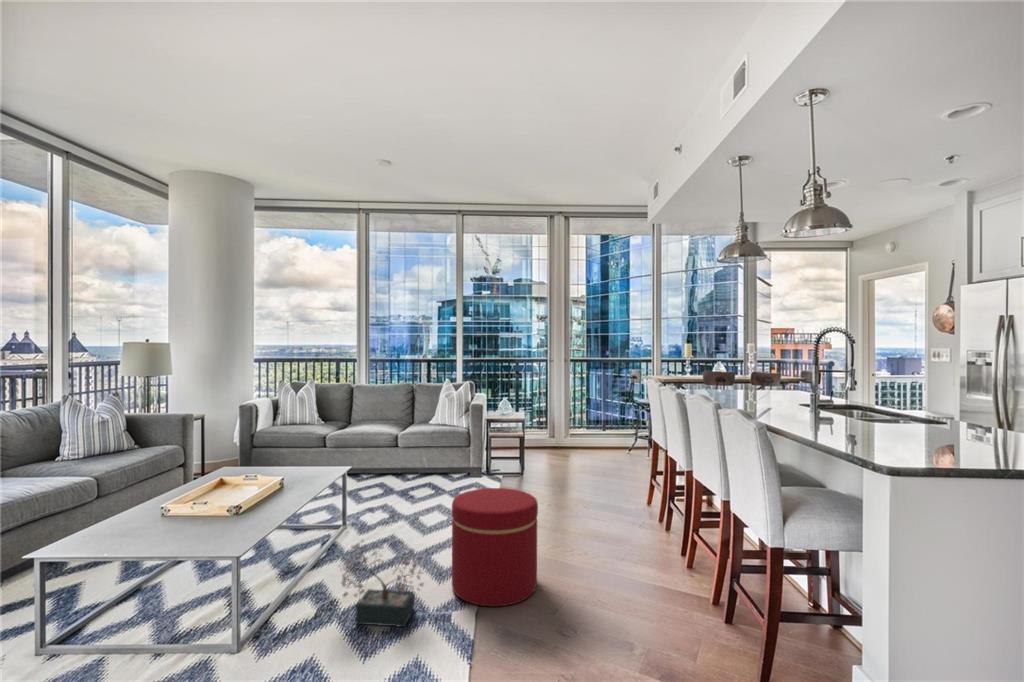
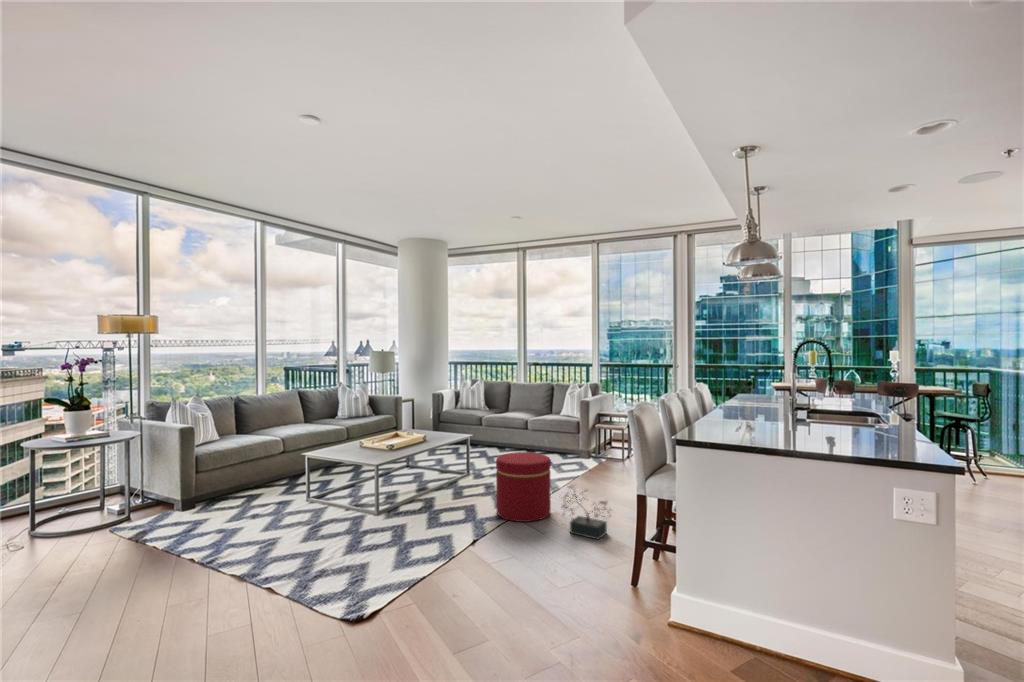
decorative plant: present [340,540,423,627] -> present [562,486,607,539]

